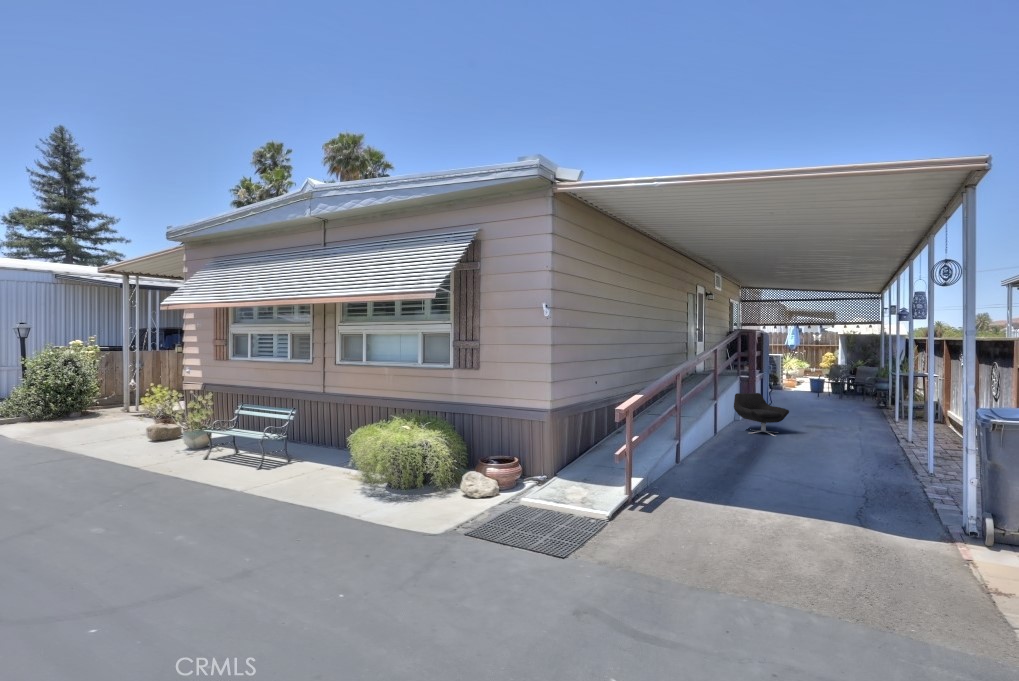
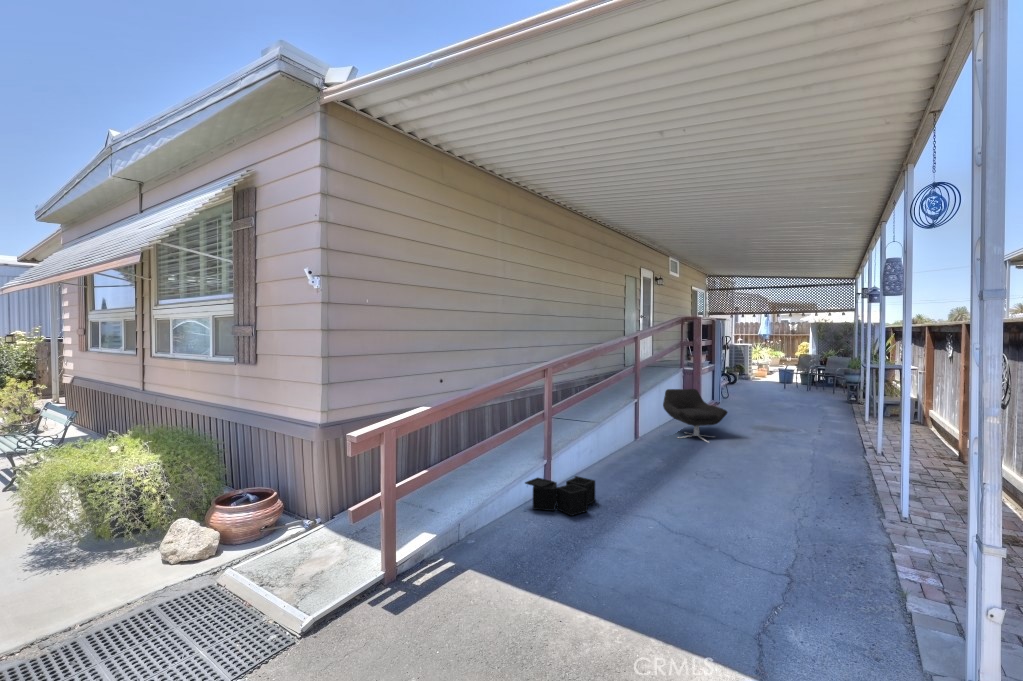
storage bin: none [671,451,724,475] -> present [525,476,595,516]

